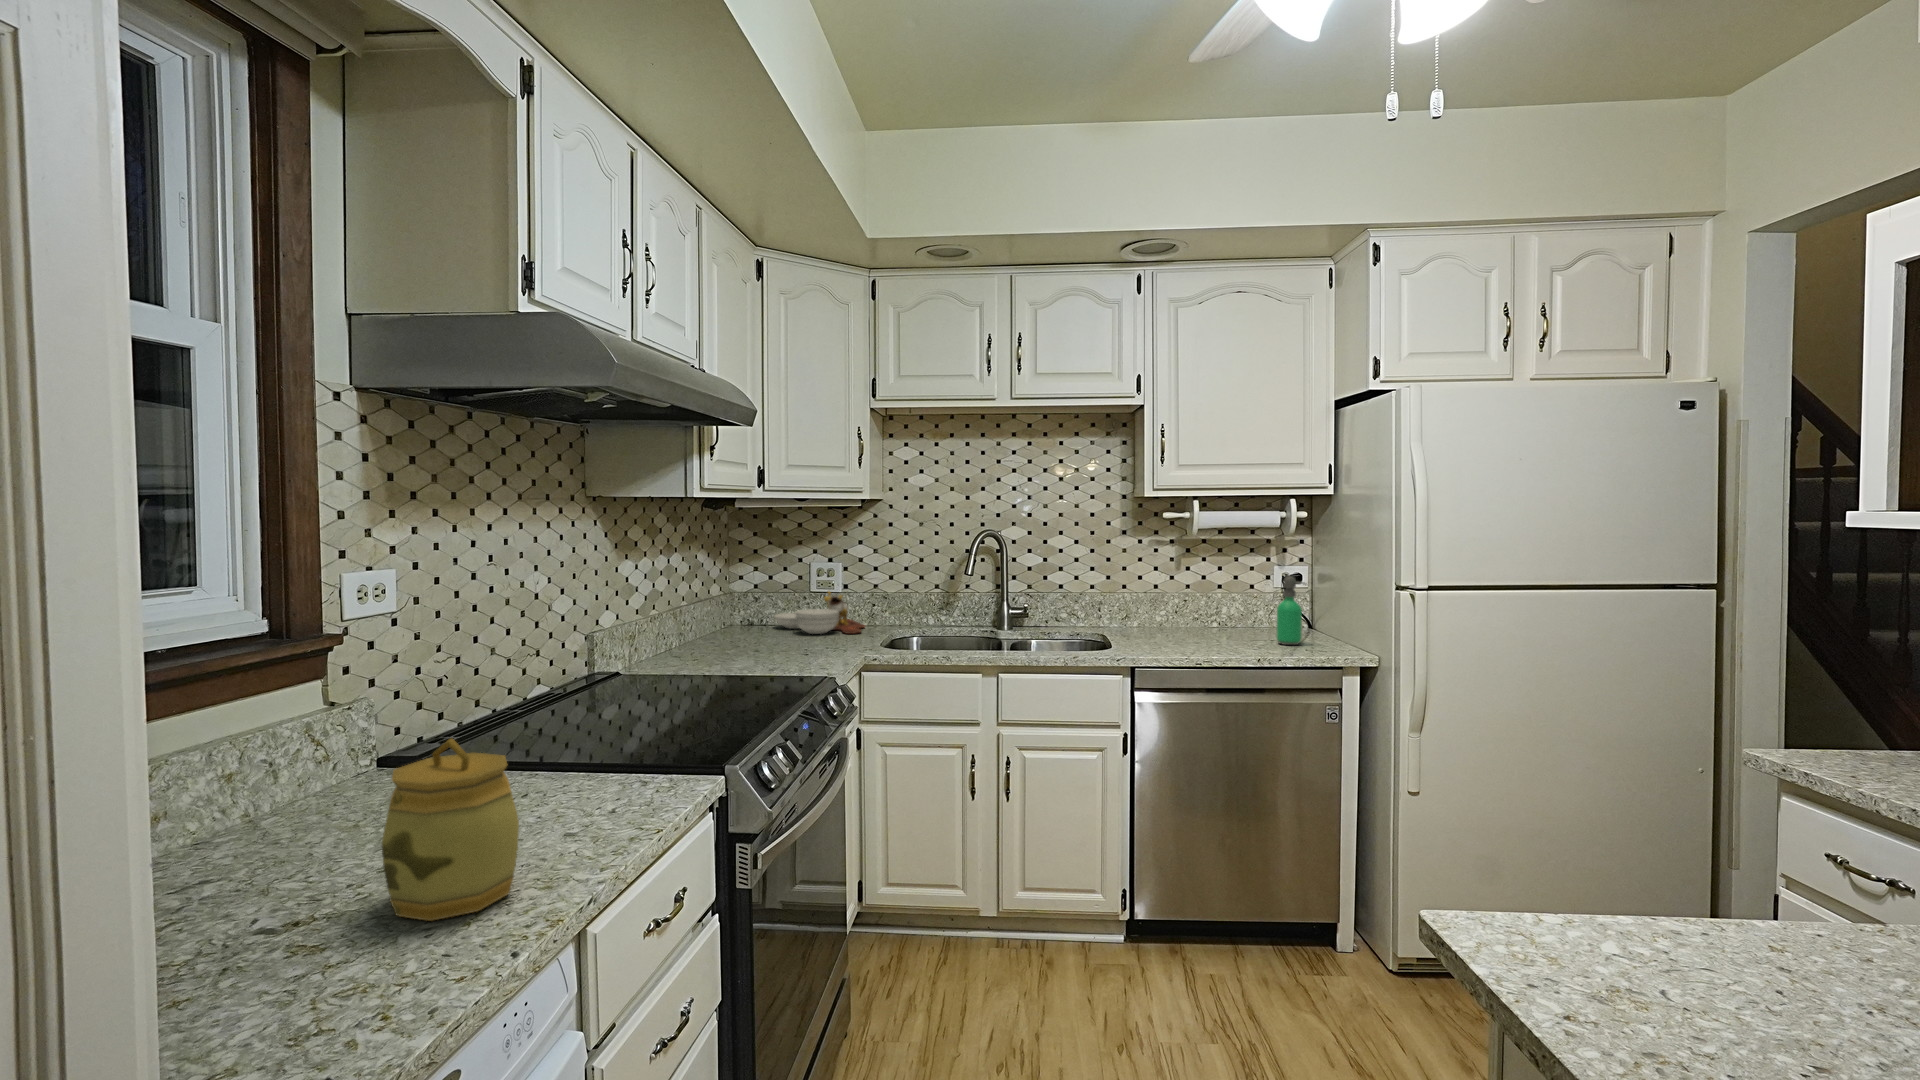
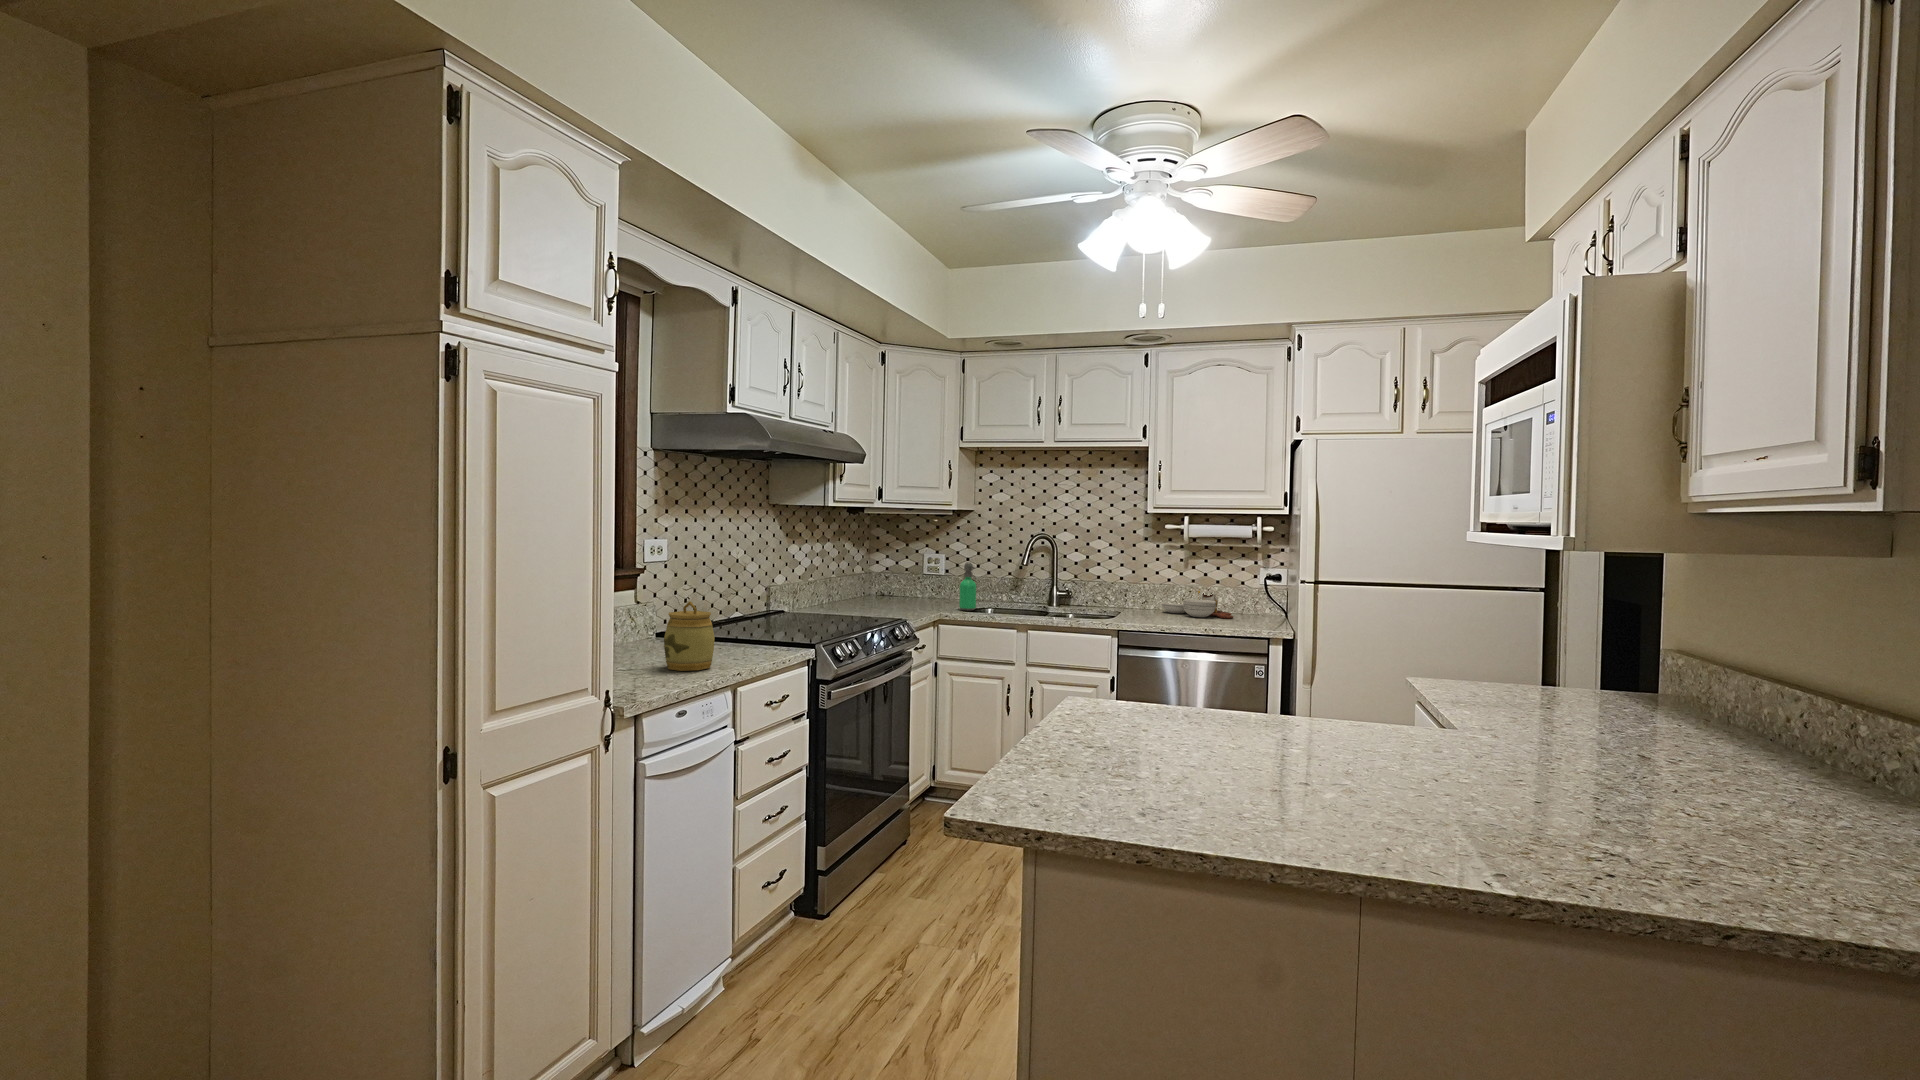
soap dispenser: present [1277,576,1306,645] -> present [959,562,976,611]
cutting board: present [775,592,865,634] -> present [1161,591,1233,618]

